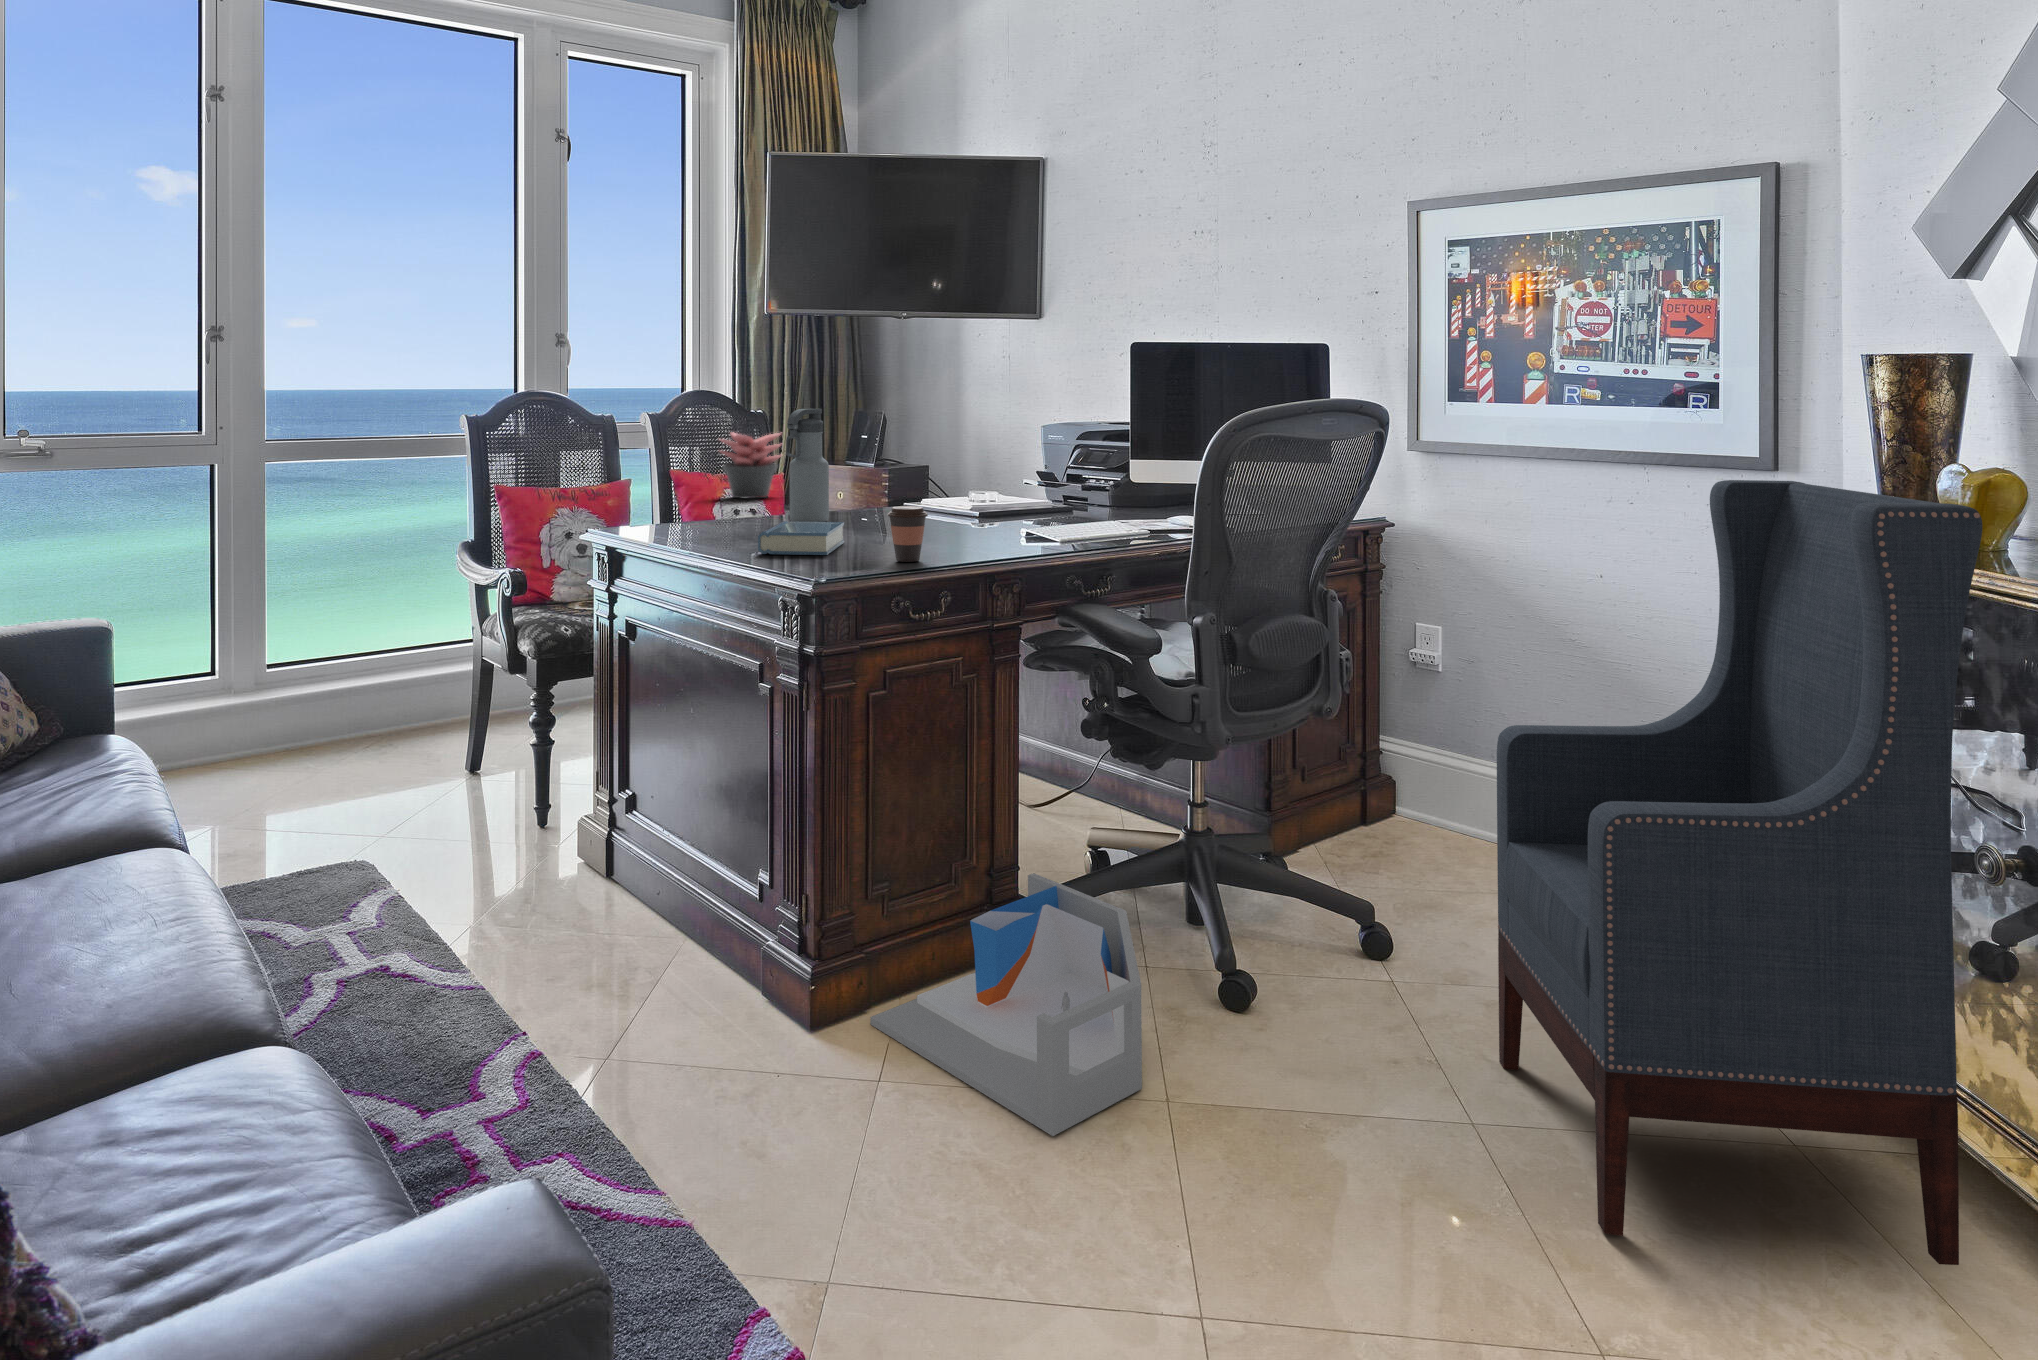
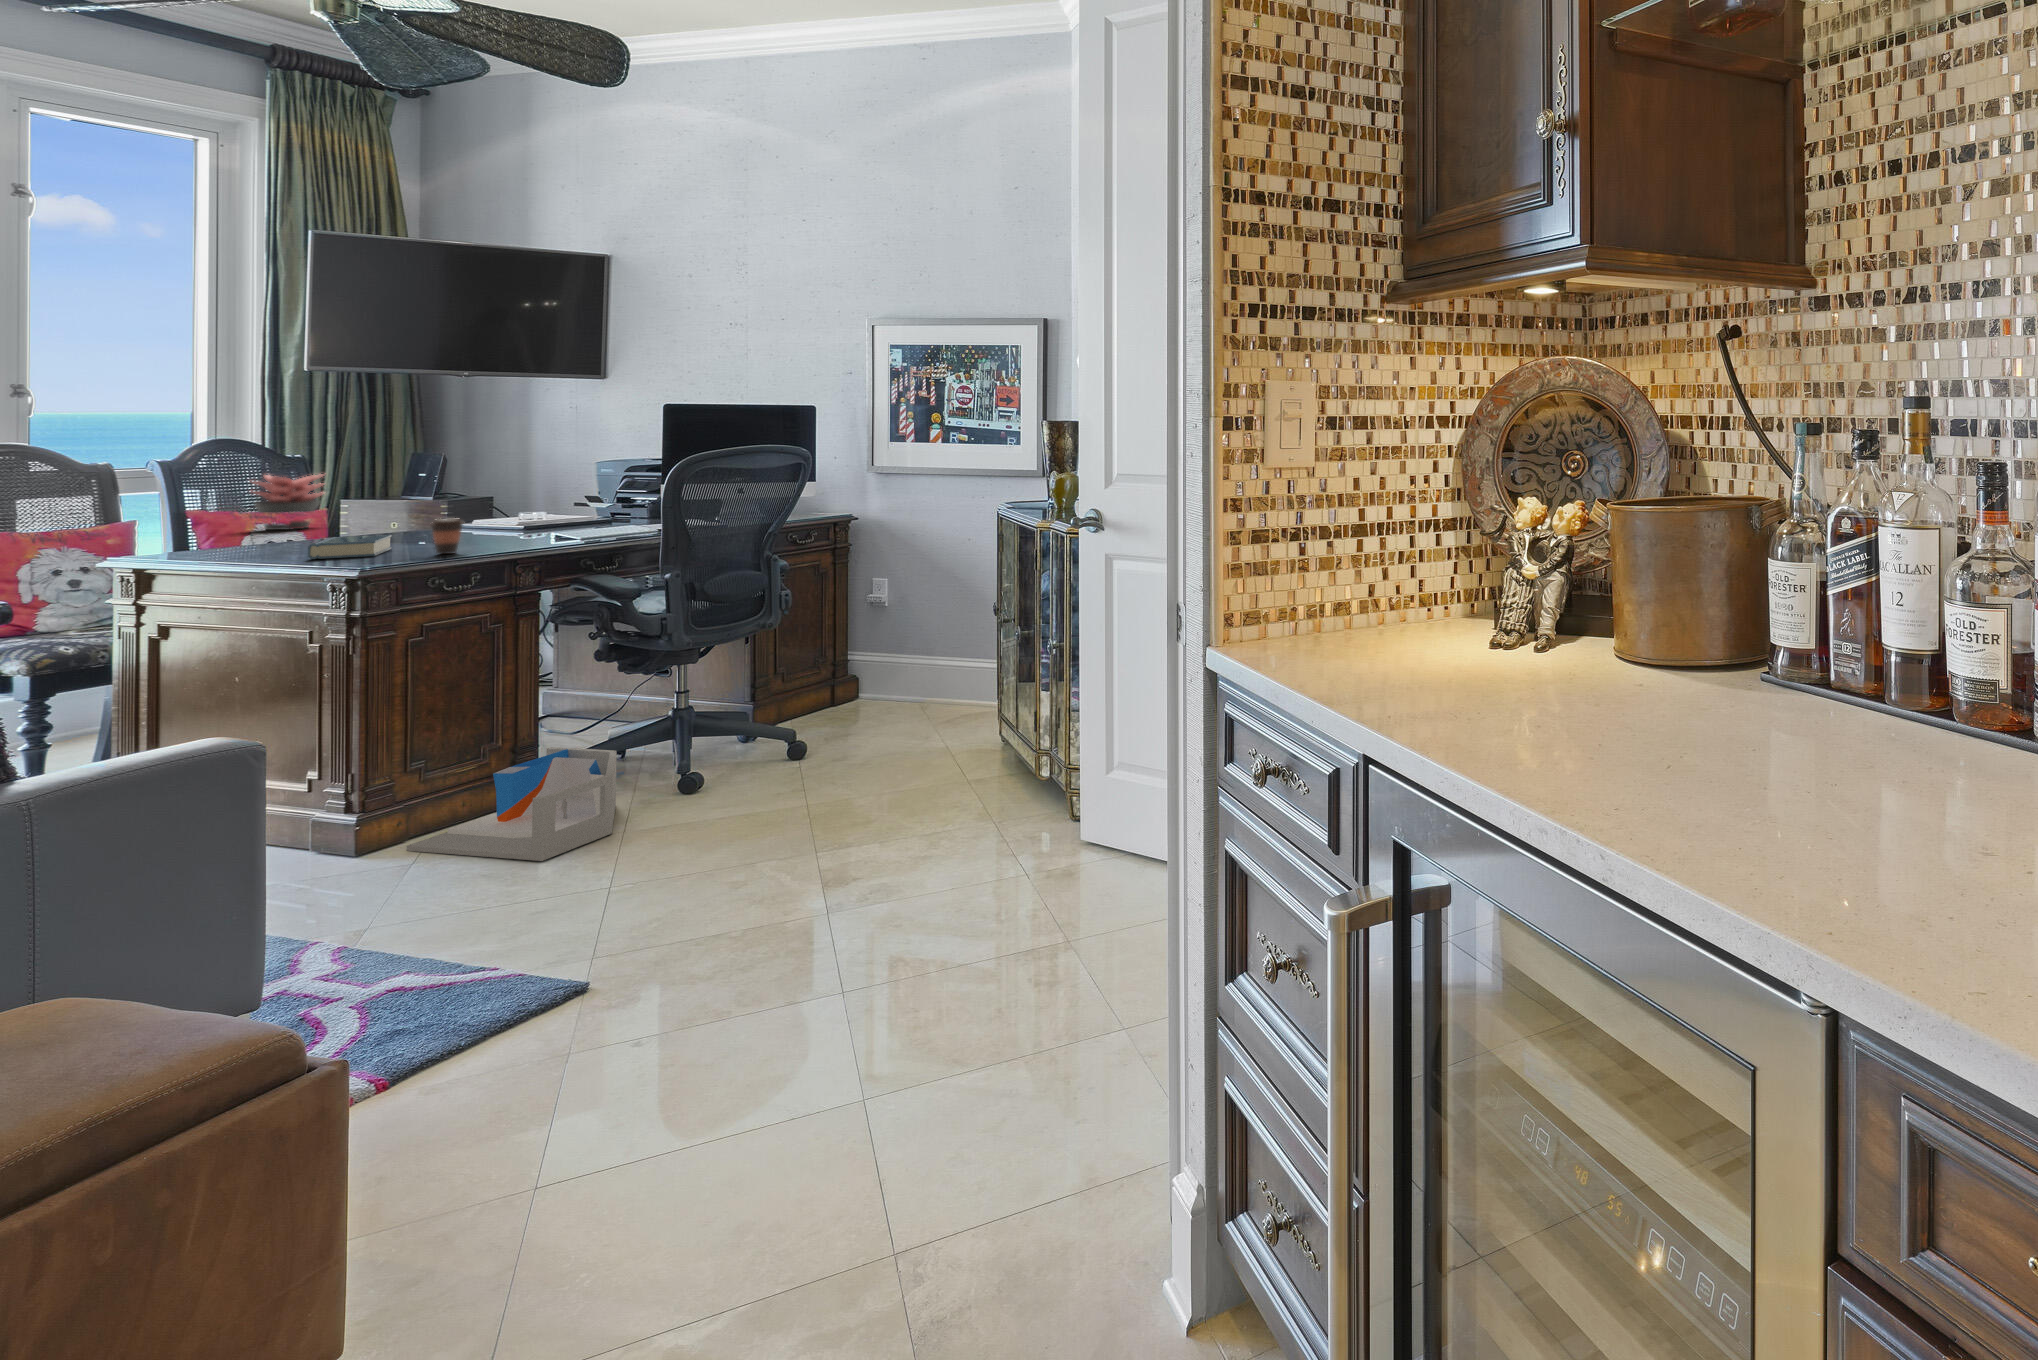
water bottle: present [786,409,829,522] -> none [334,455,378,541]
armchair: present [1497,480,1982,1265] -> none [845,480,1025,823]

